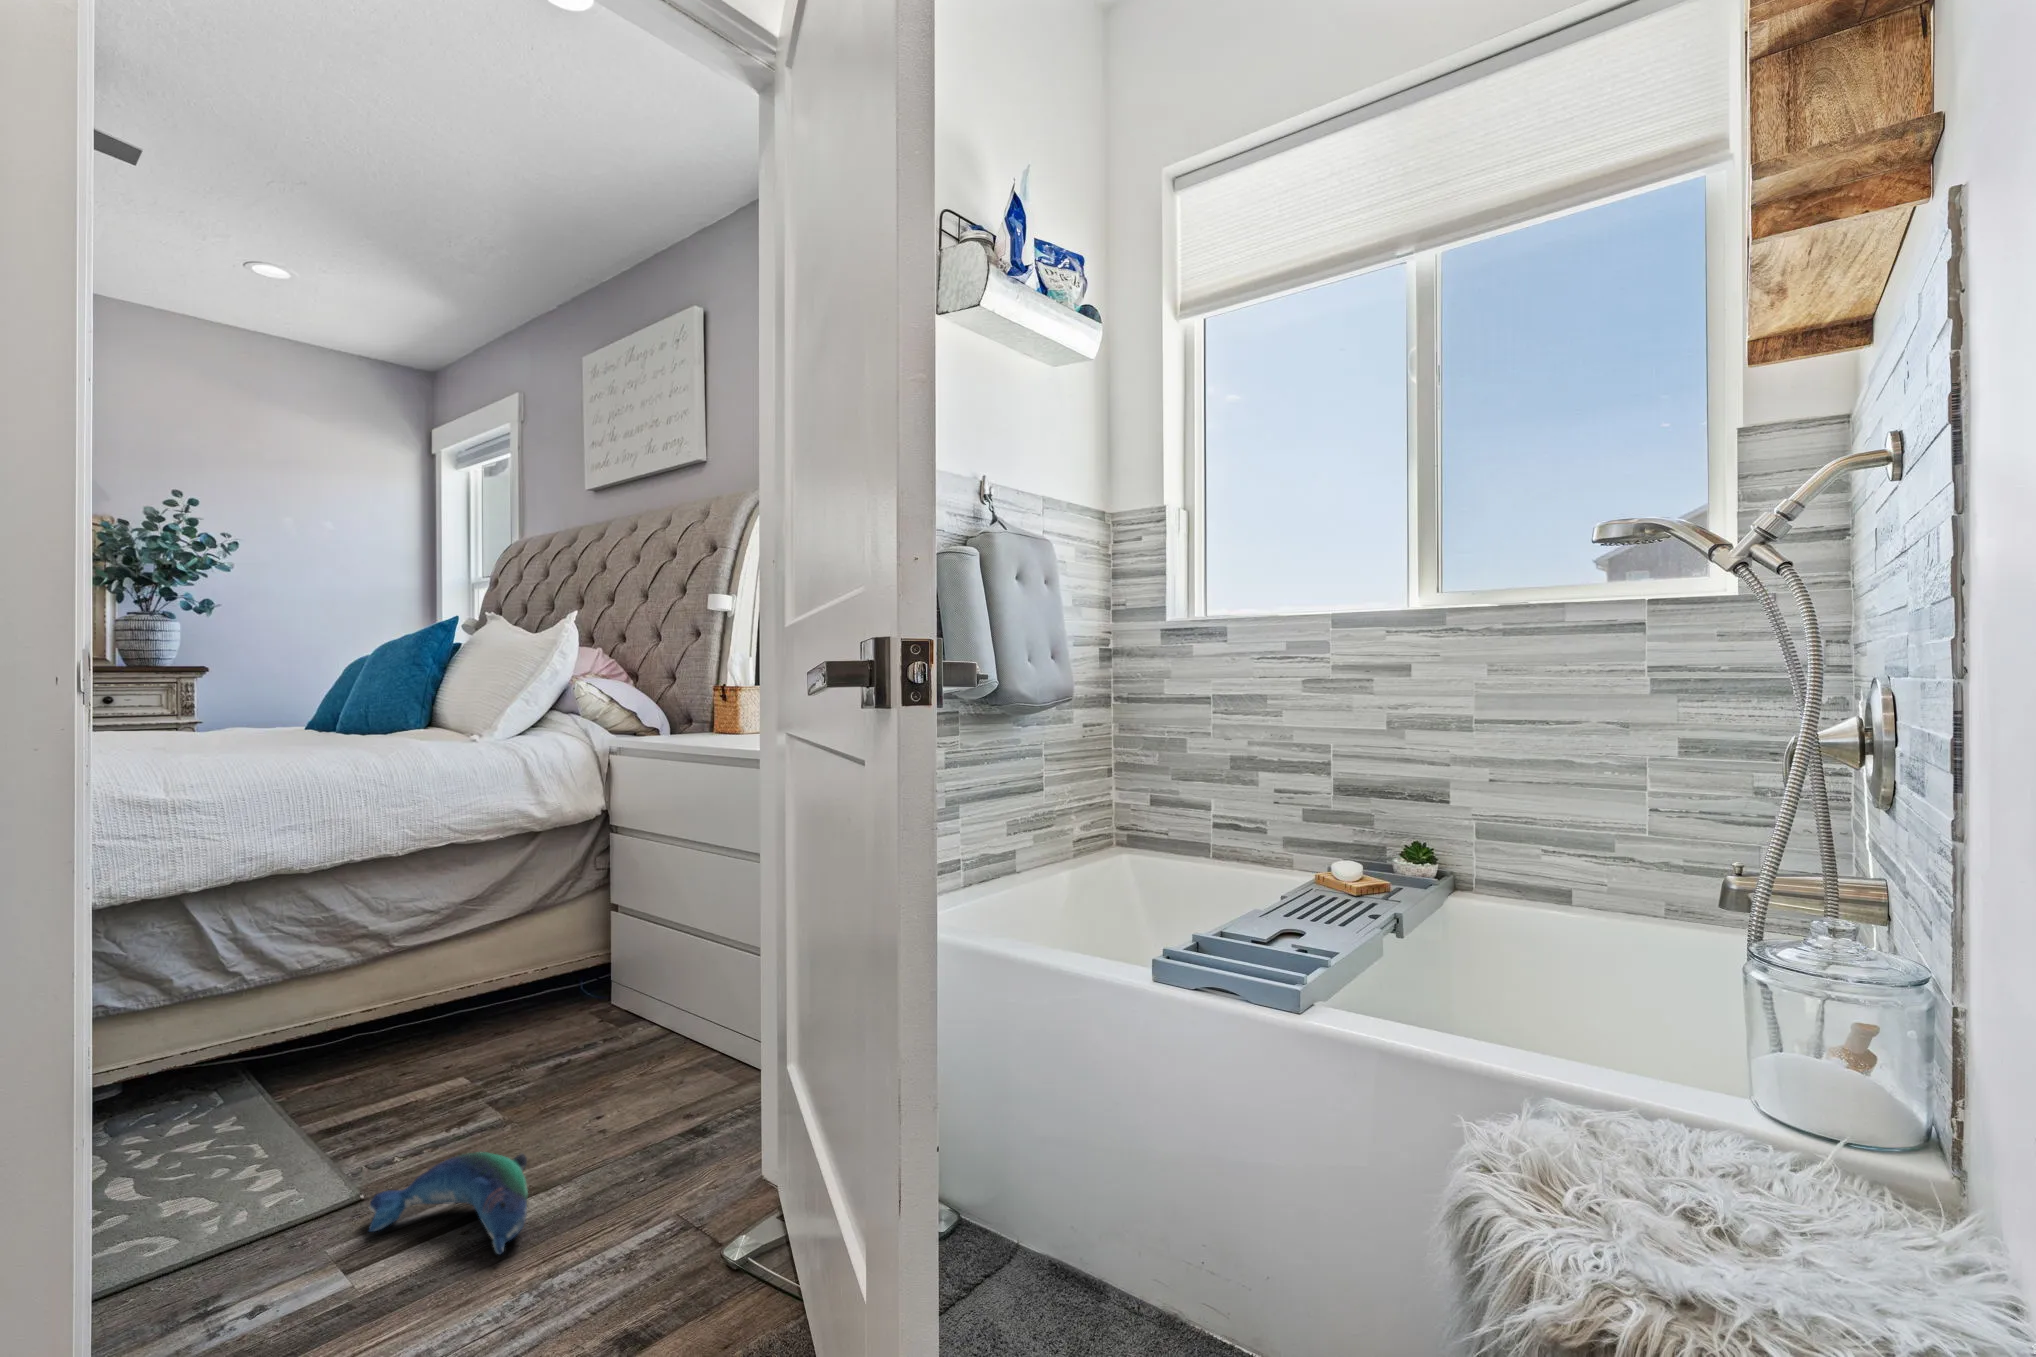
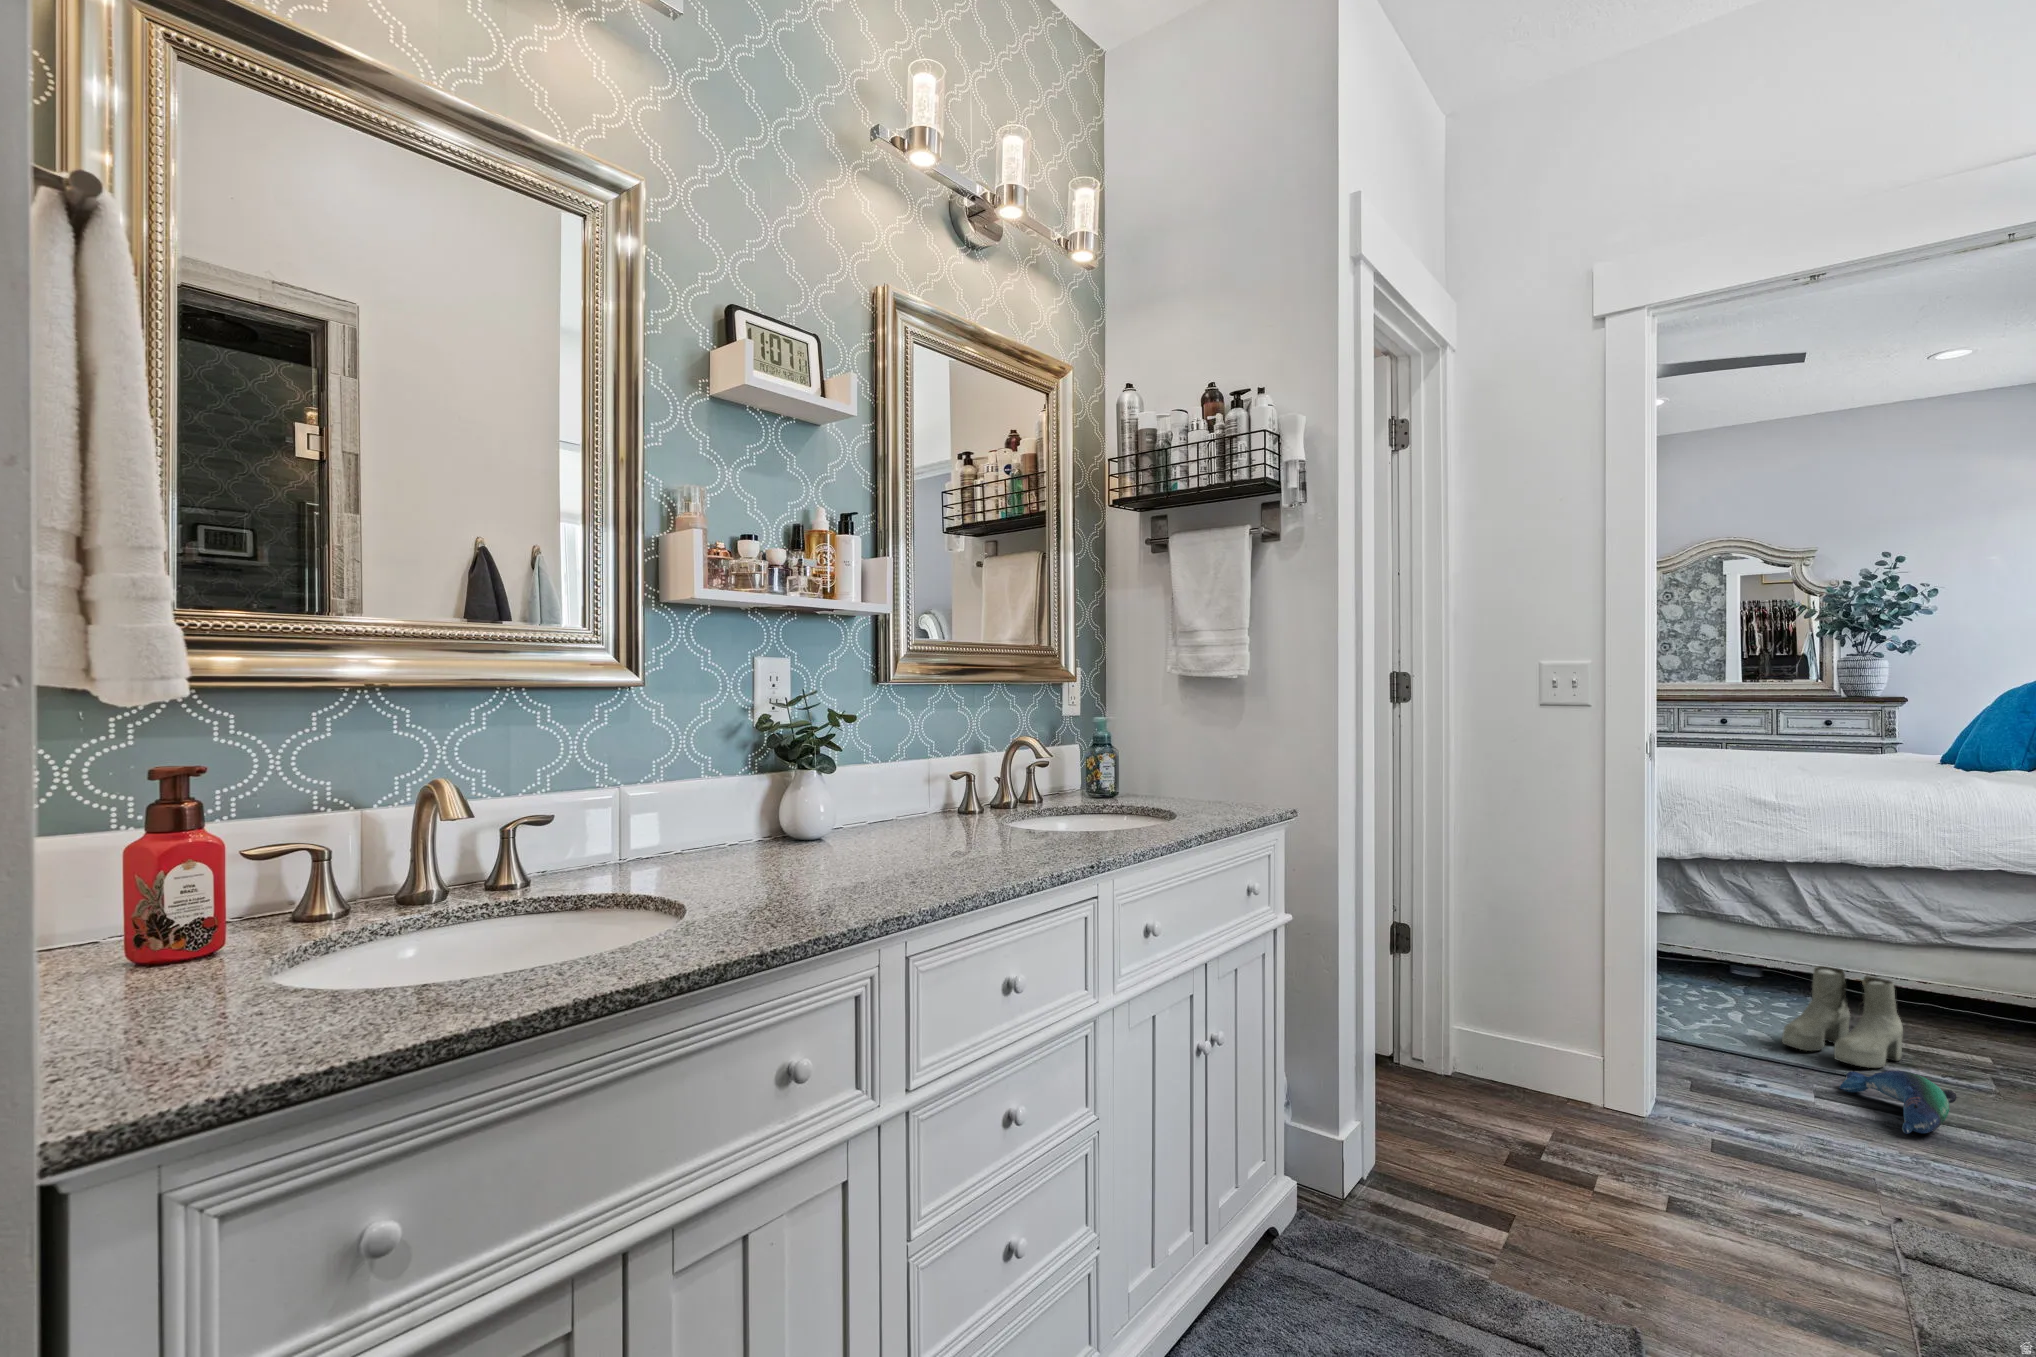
boots: none [234,1028,395,1200] -> present [1782,966,1903,1068]

